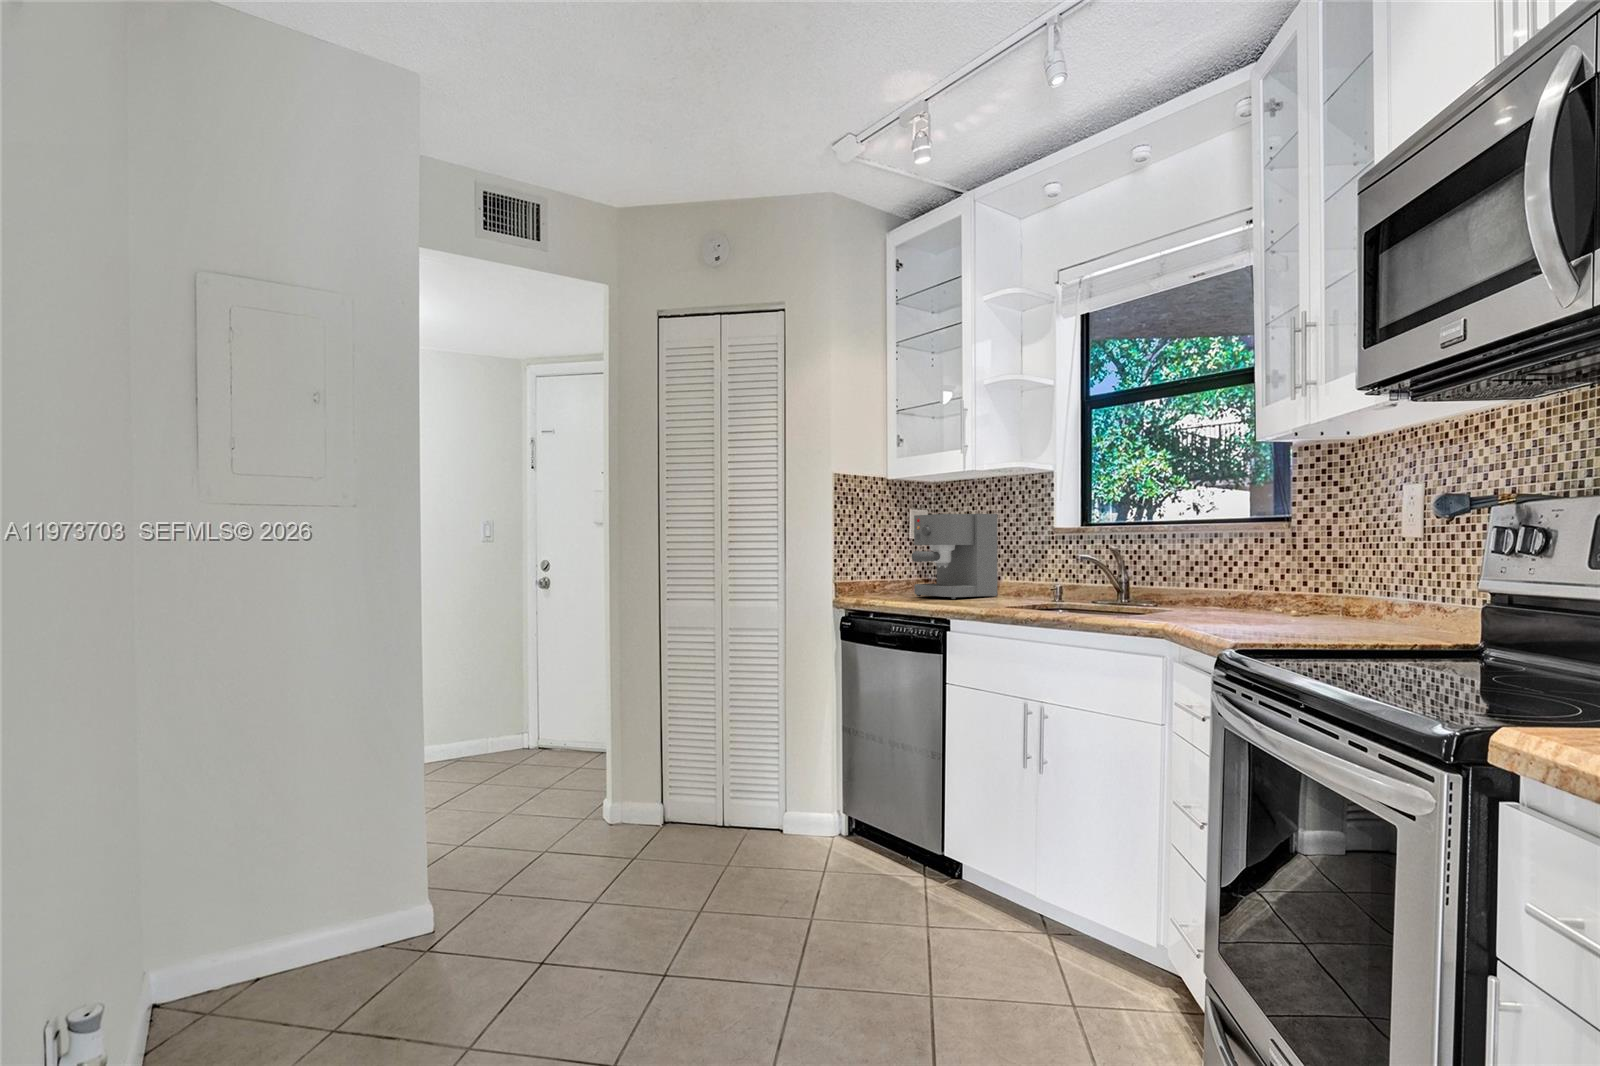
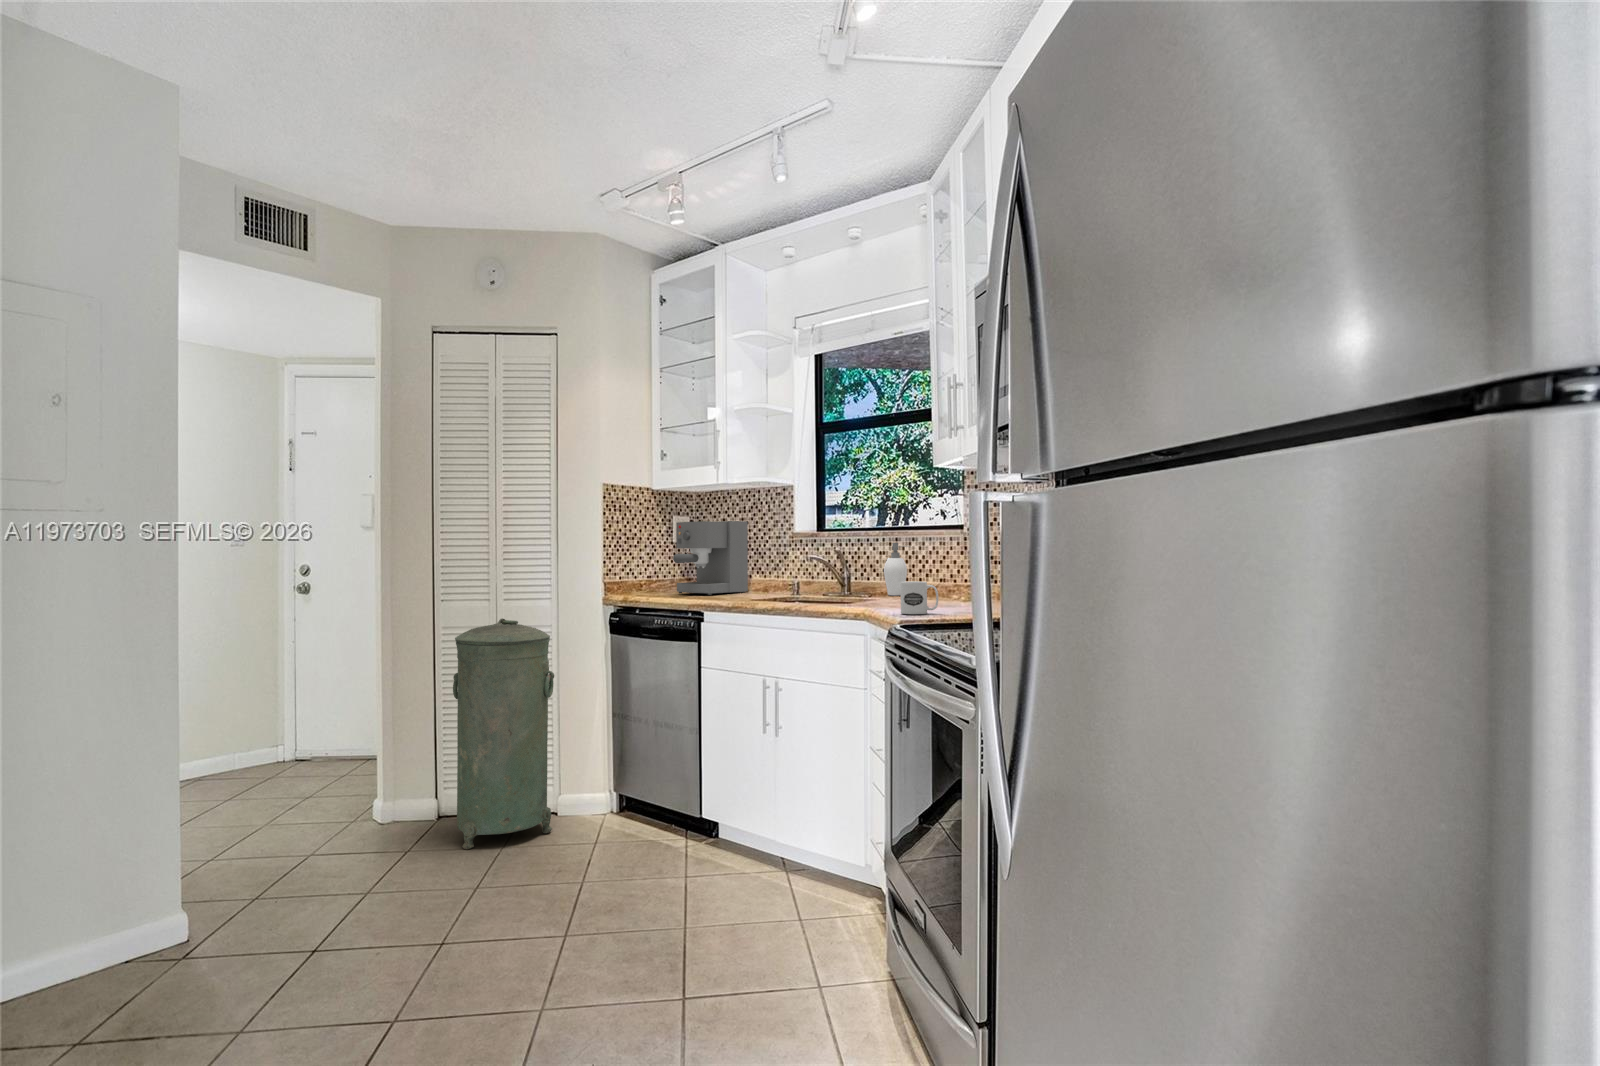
soap dispenser: none [1176,540,1214,606] -> present [884,543,910,595]
mug: none [1219,590,1274,633] -> present [901,581,938,614]
trash can: none [679,620,782,867] -> present [453,618,554,849]

